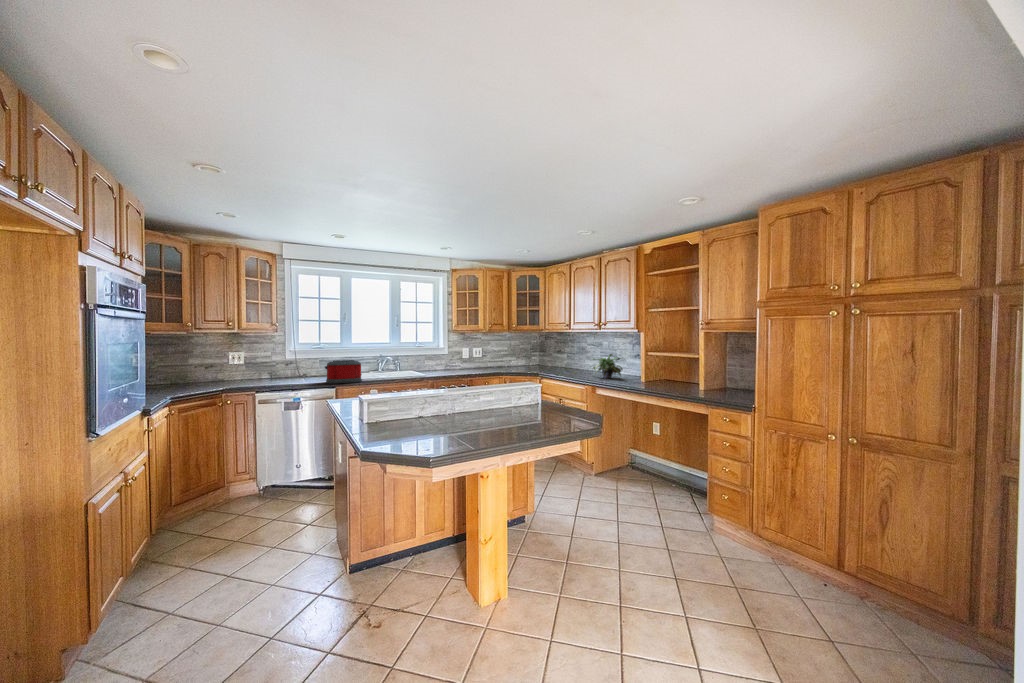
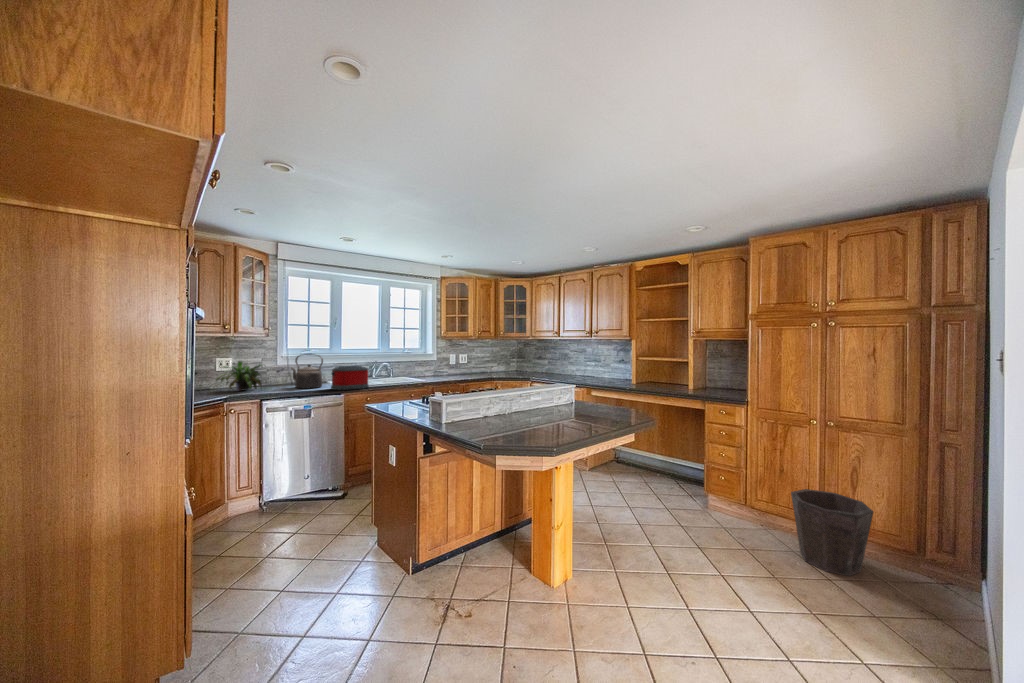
kettle: none [294,349,322,381] -> present [291,354,323,388]
potted plant: present [593,354,623,378] -> present [216,360,262,391]
waste bin: none [792,519,895,636] -> present [791,489,874,576]

